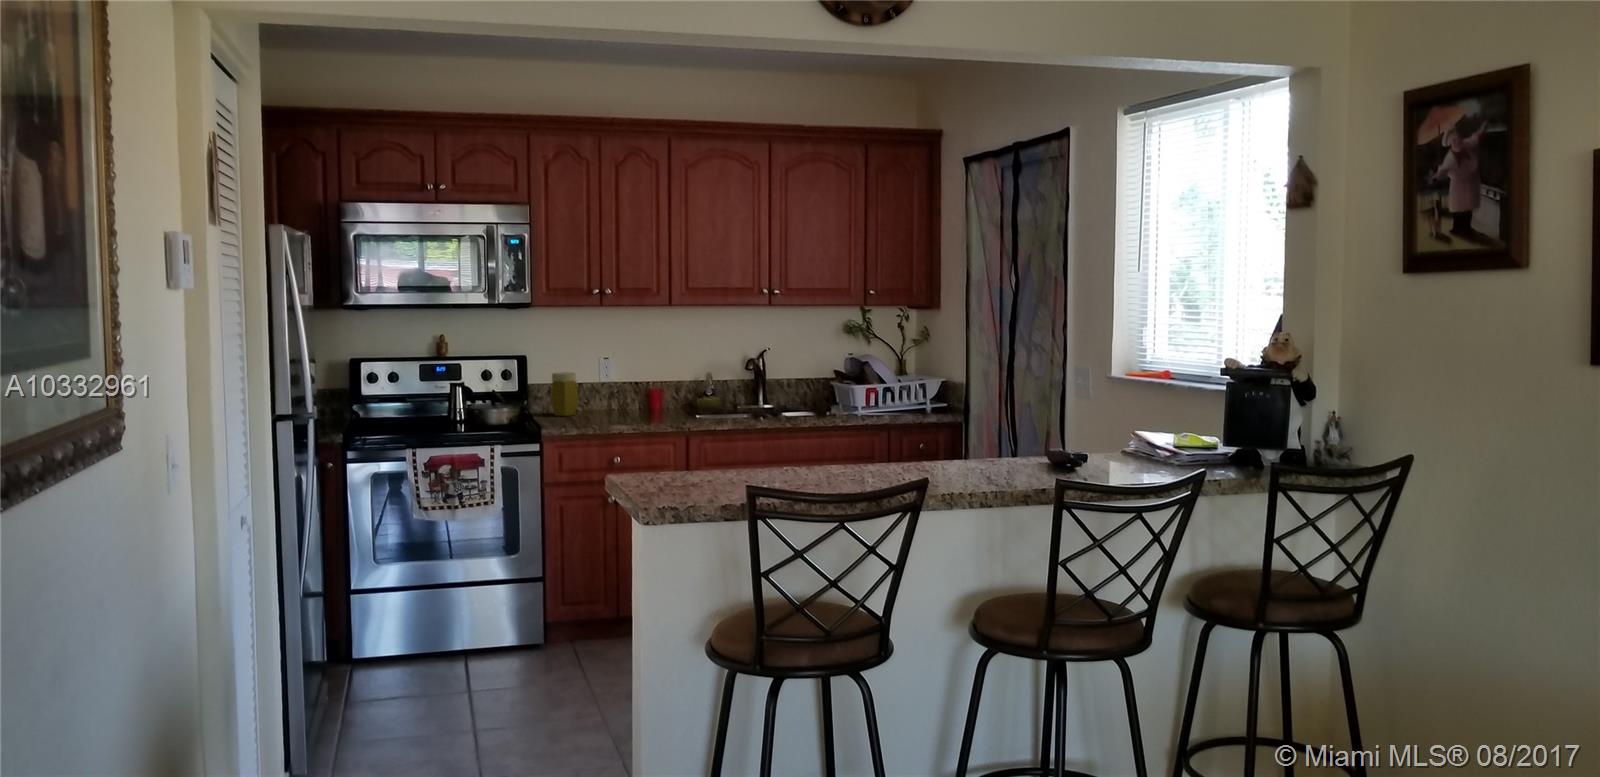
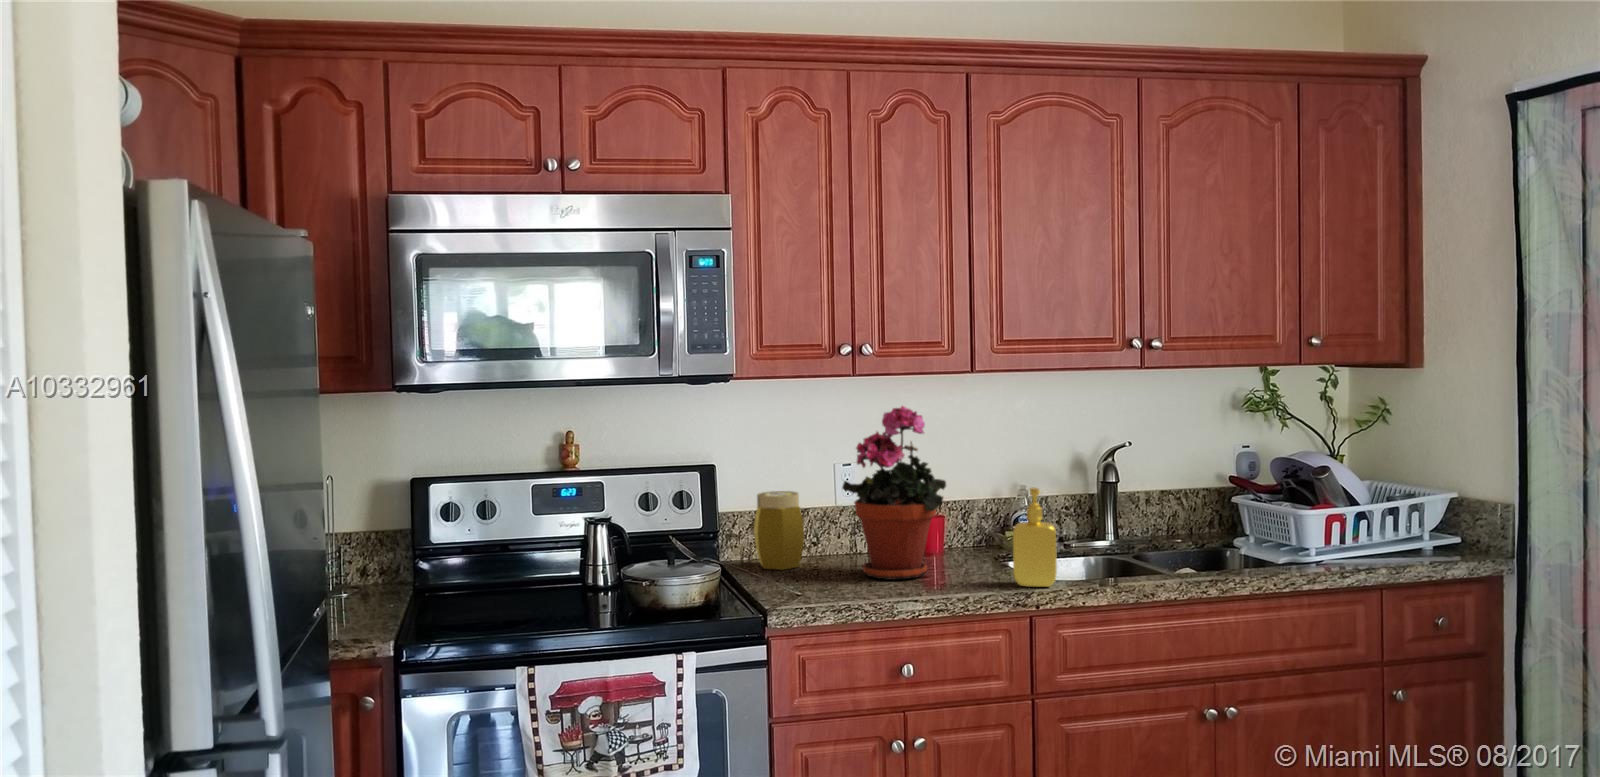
potted plant: none [598,324,656,420] -> present [842,406,946,580]
soap dispenser: none [685,369,710,423] -> present [1013,487,1057,587]

